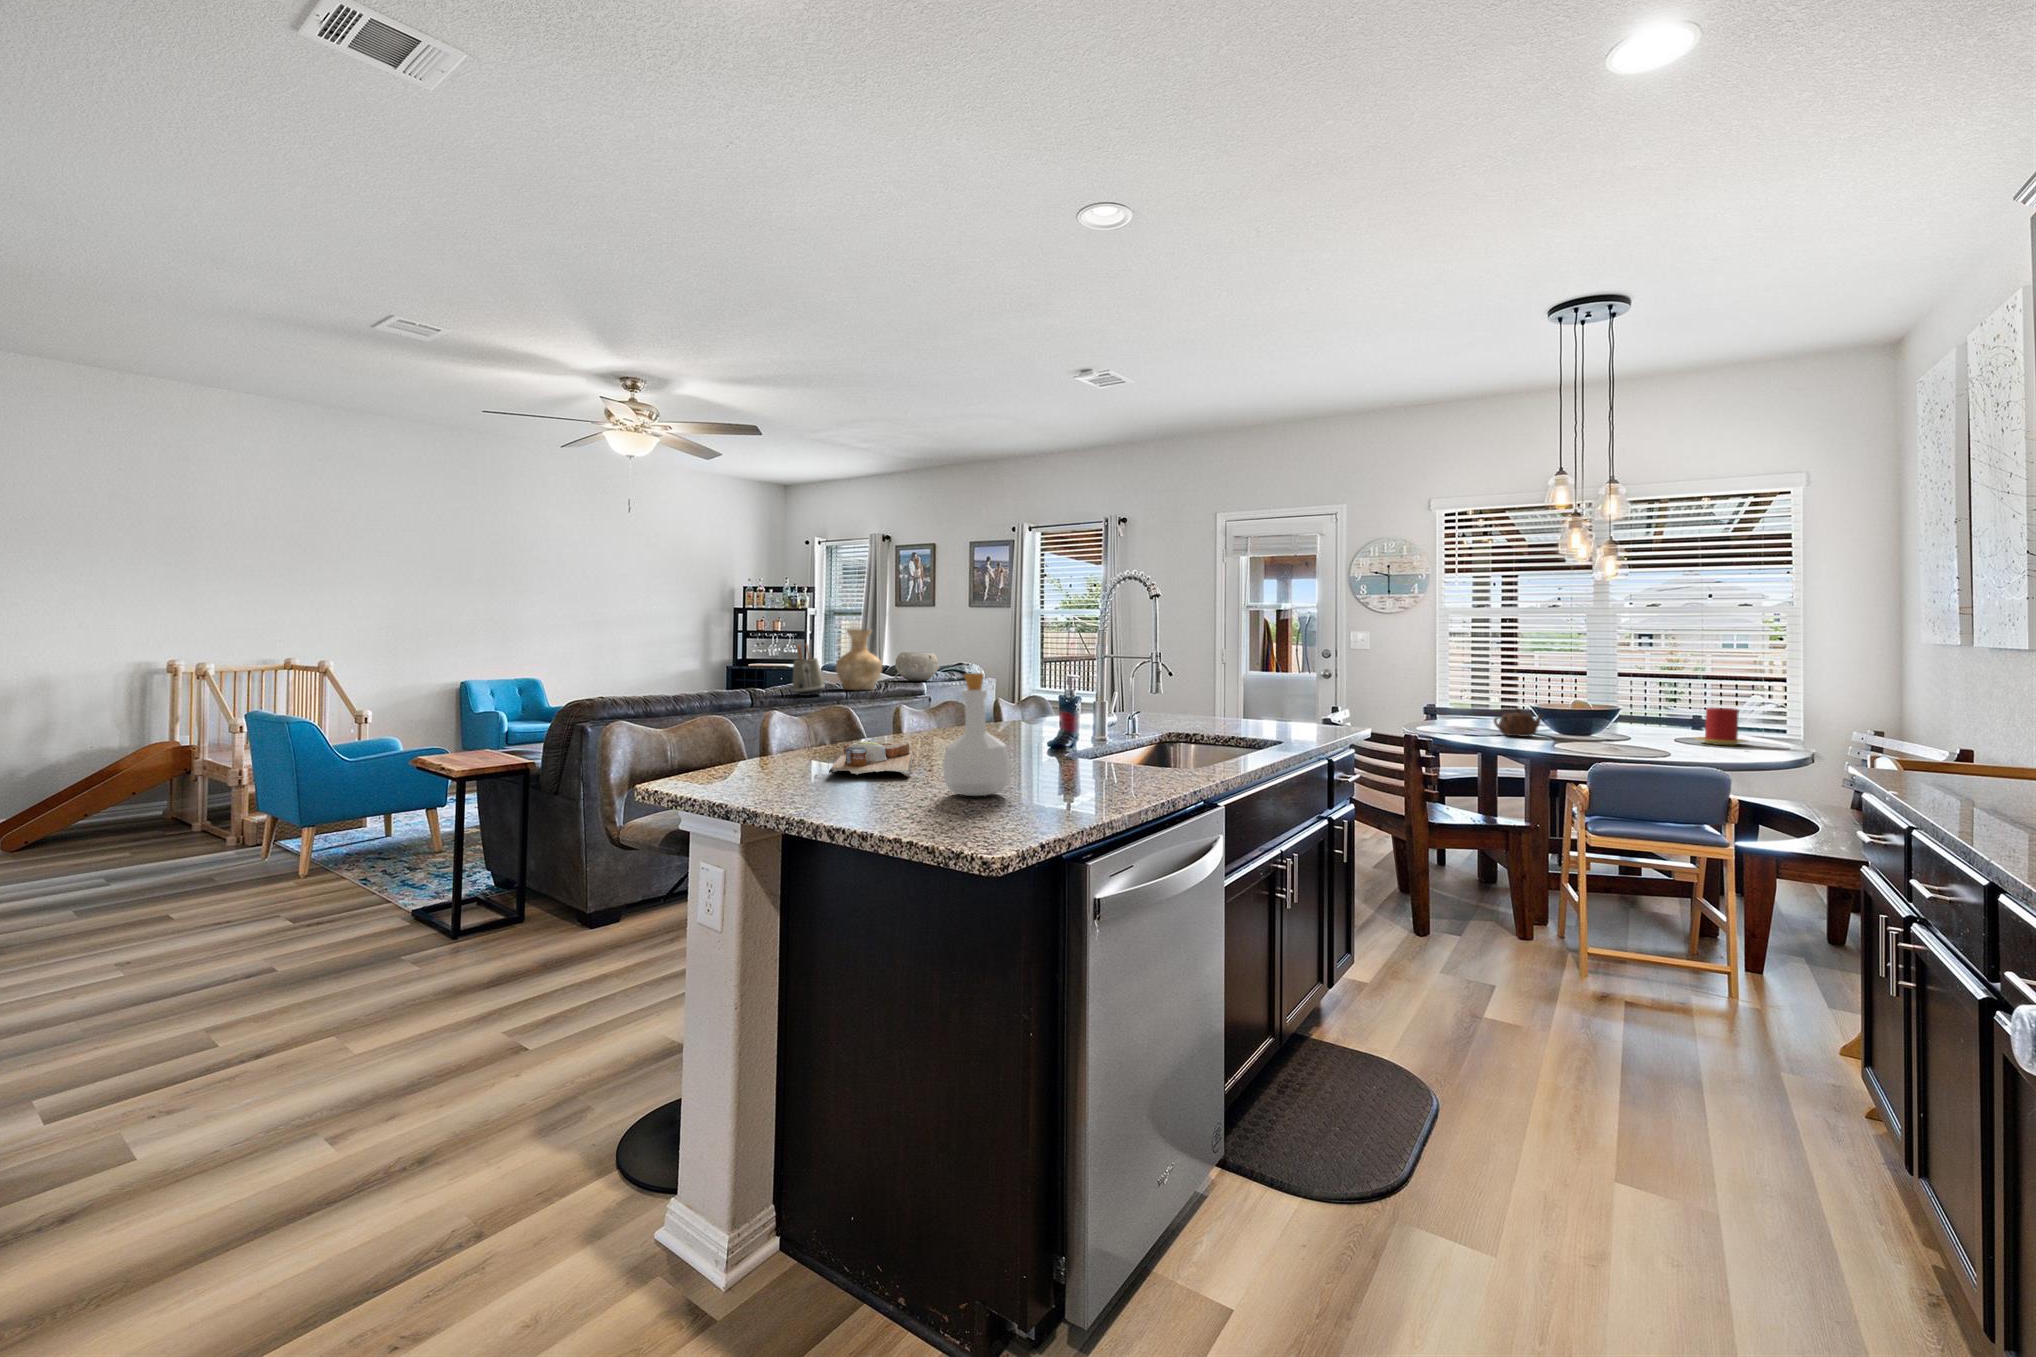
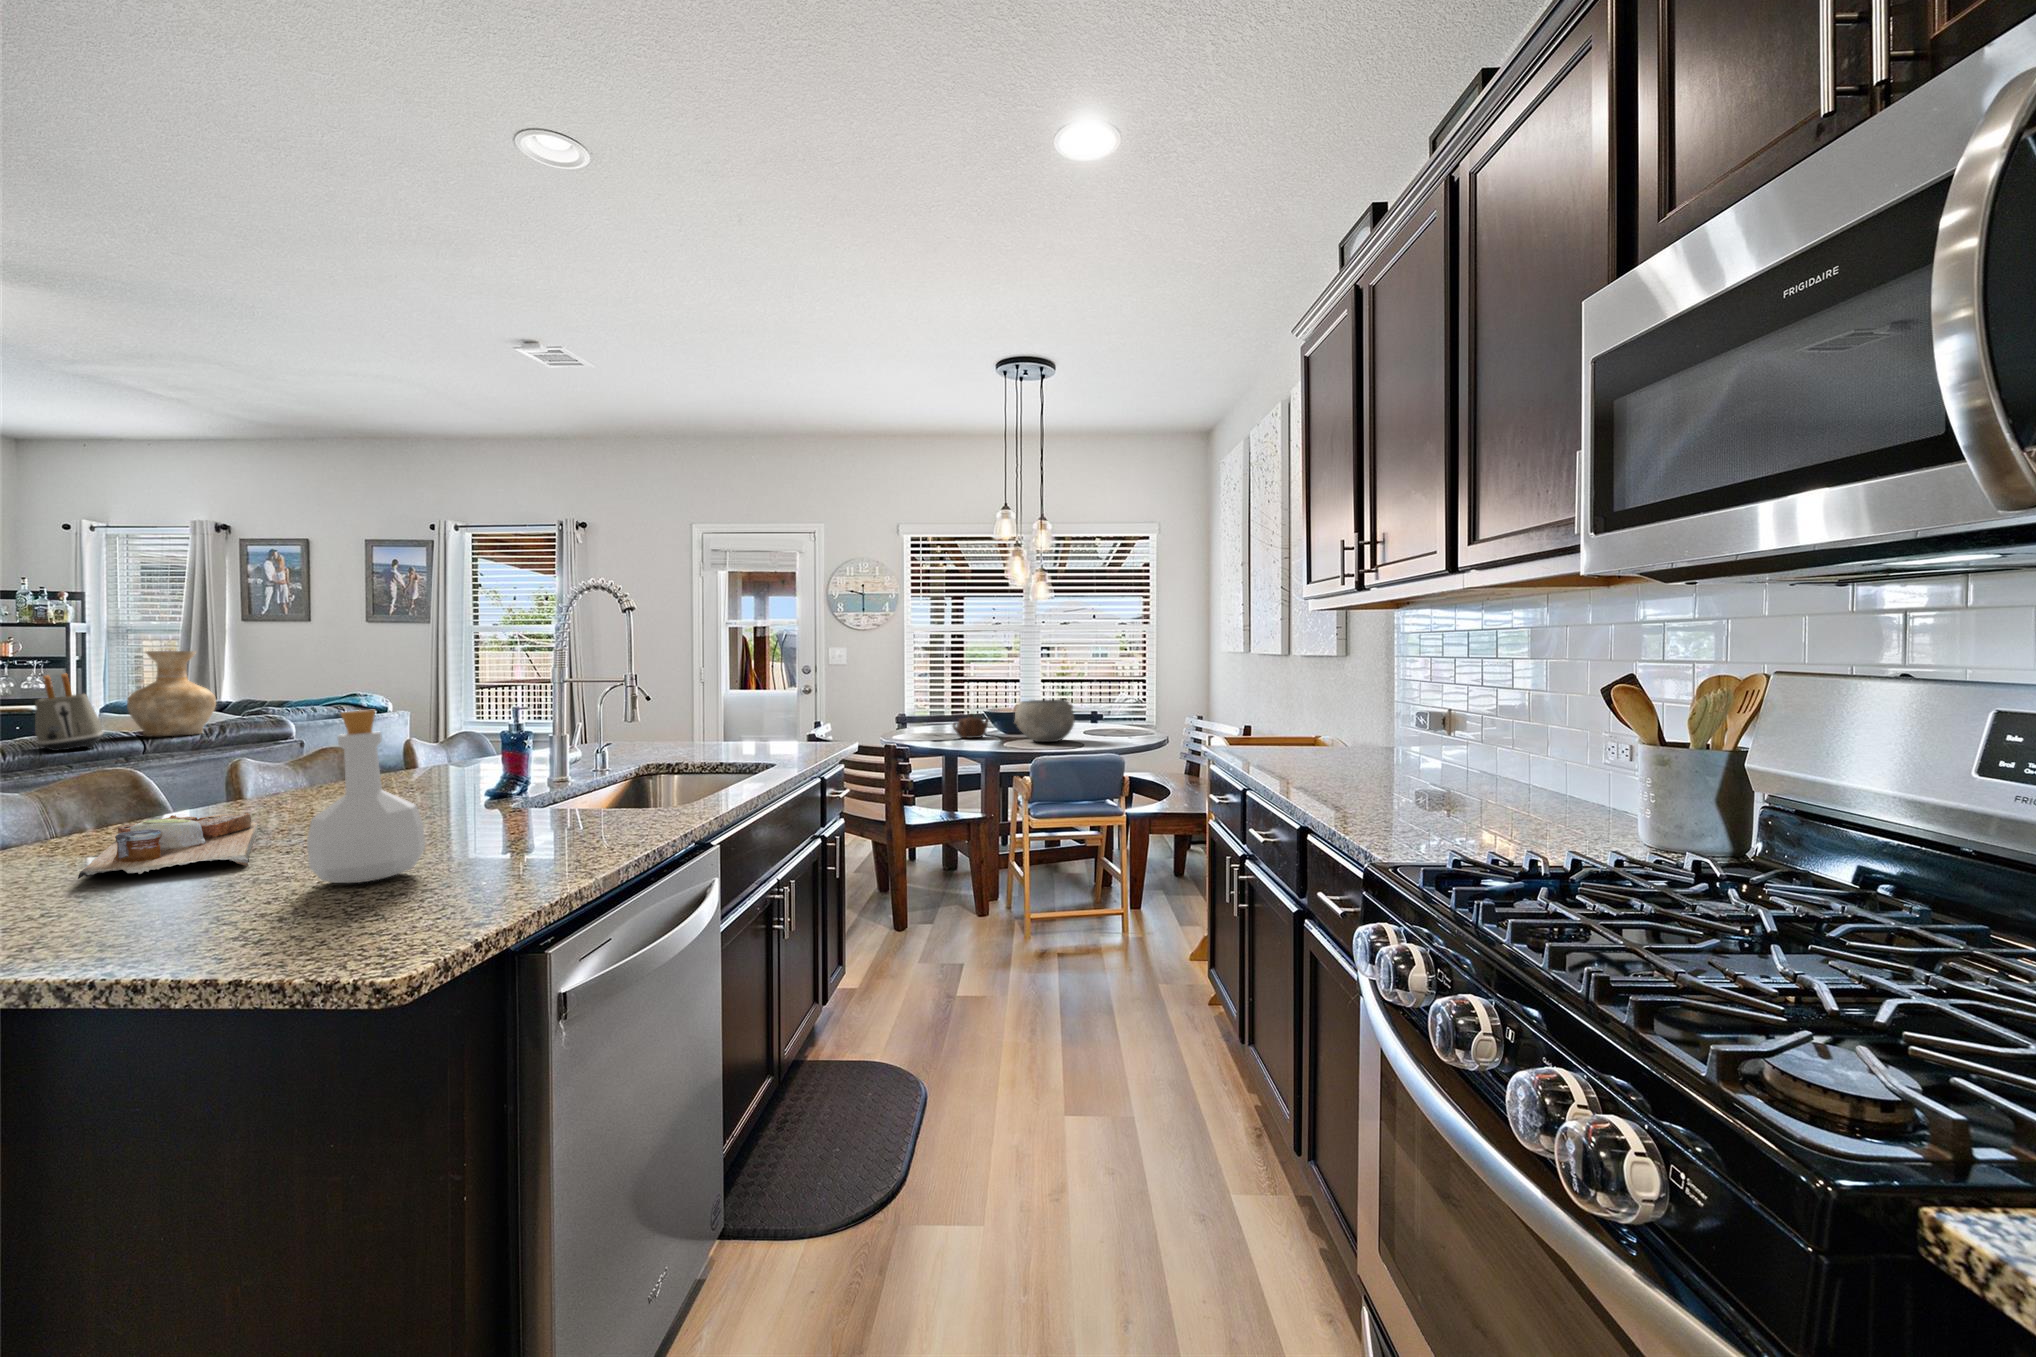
ceramic bowl: present [895,652,939,681] -> present [1014,700,1075,742]
candle: present [1696,707,1747,745] -> none [1094,705,1128,734]

